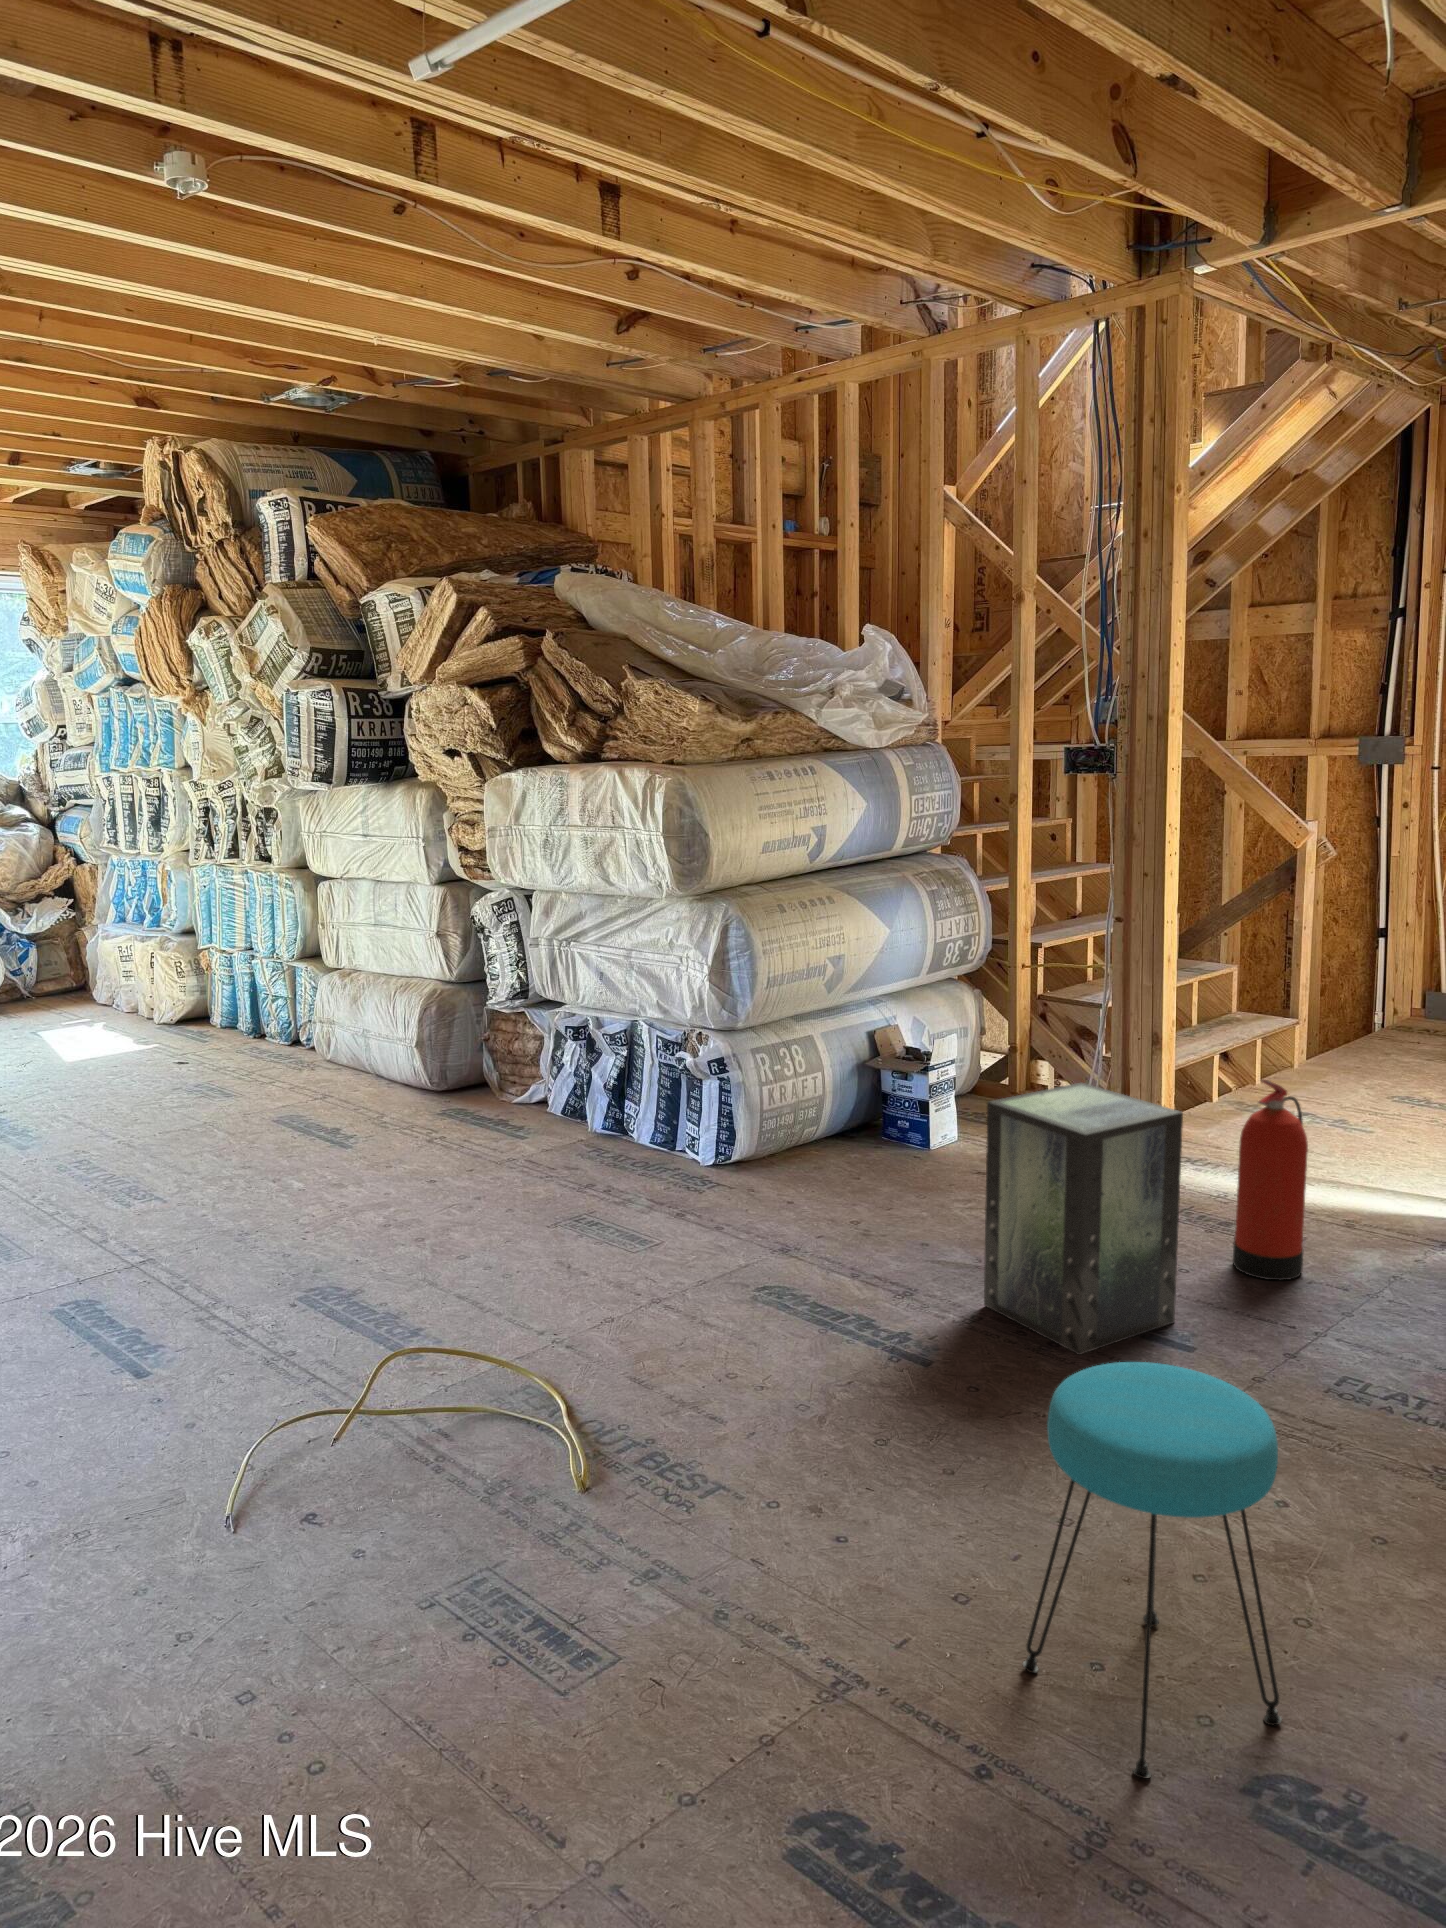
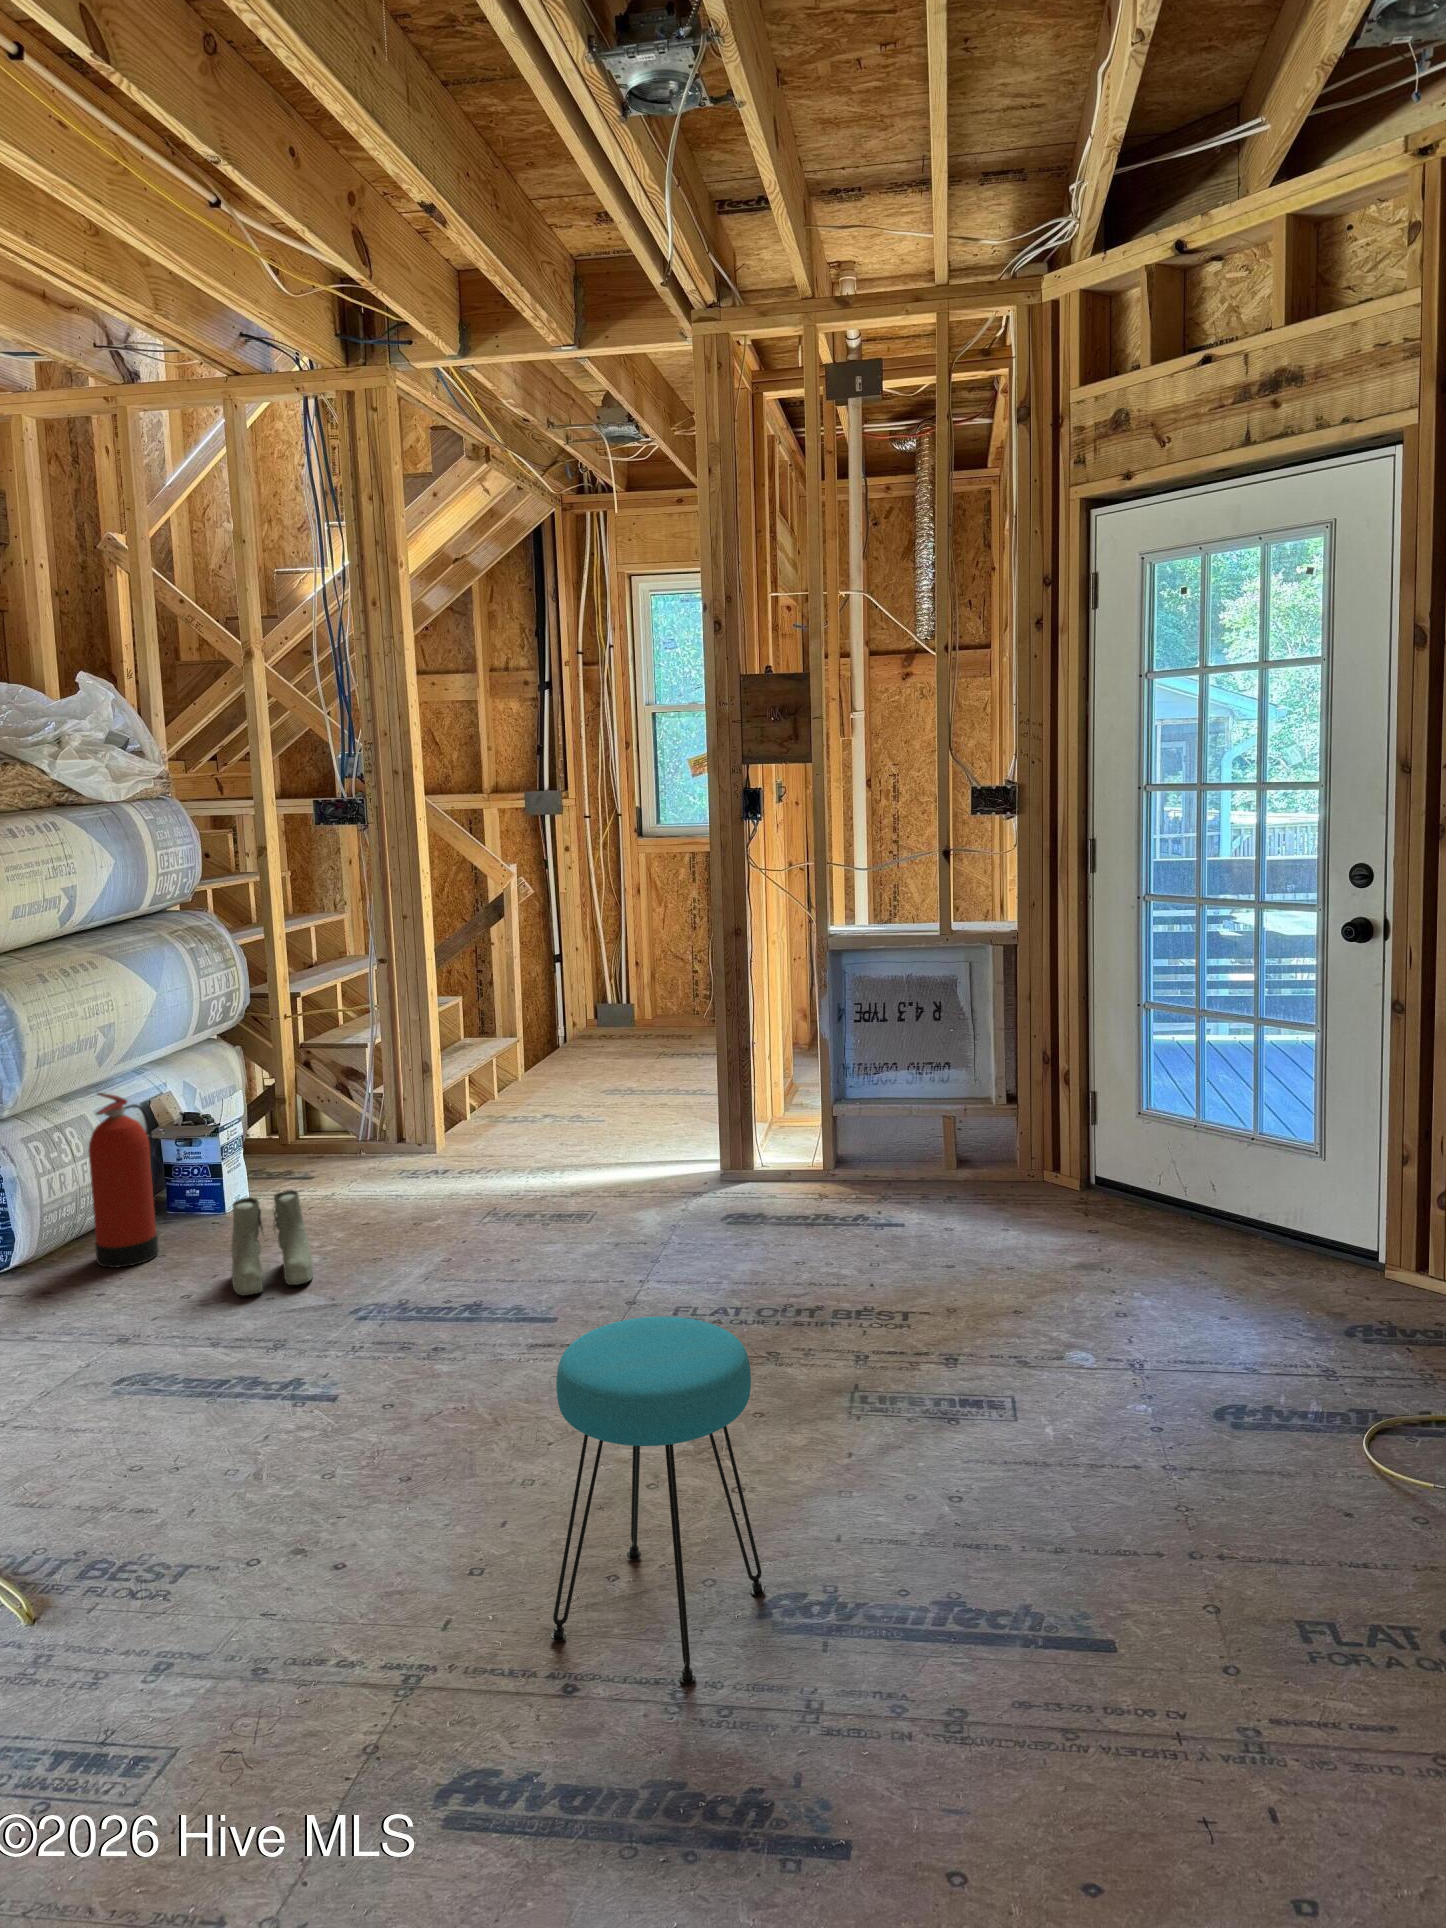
fire extinguisher: present [1233,1079,1308,1280] -> present [89,1093,159,1268]
storage box: present [984,1083,1183,1355] -> none [343,1106,530,1358]
boots: none [901,1141,977,1237] -> present [231,1190,313,1296]

